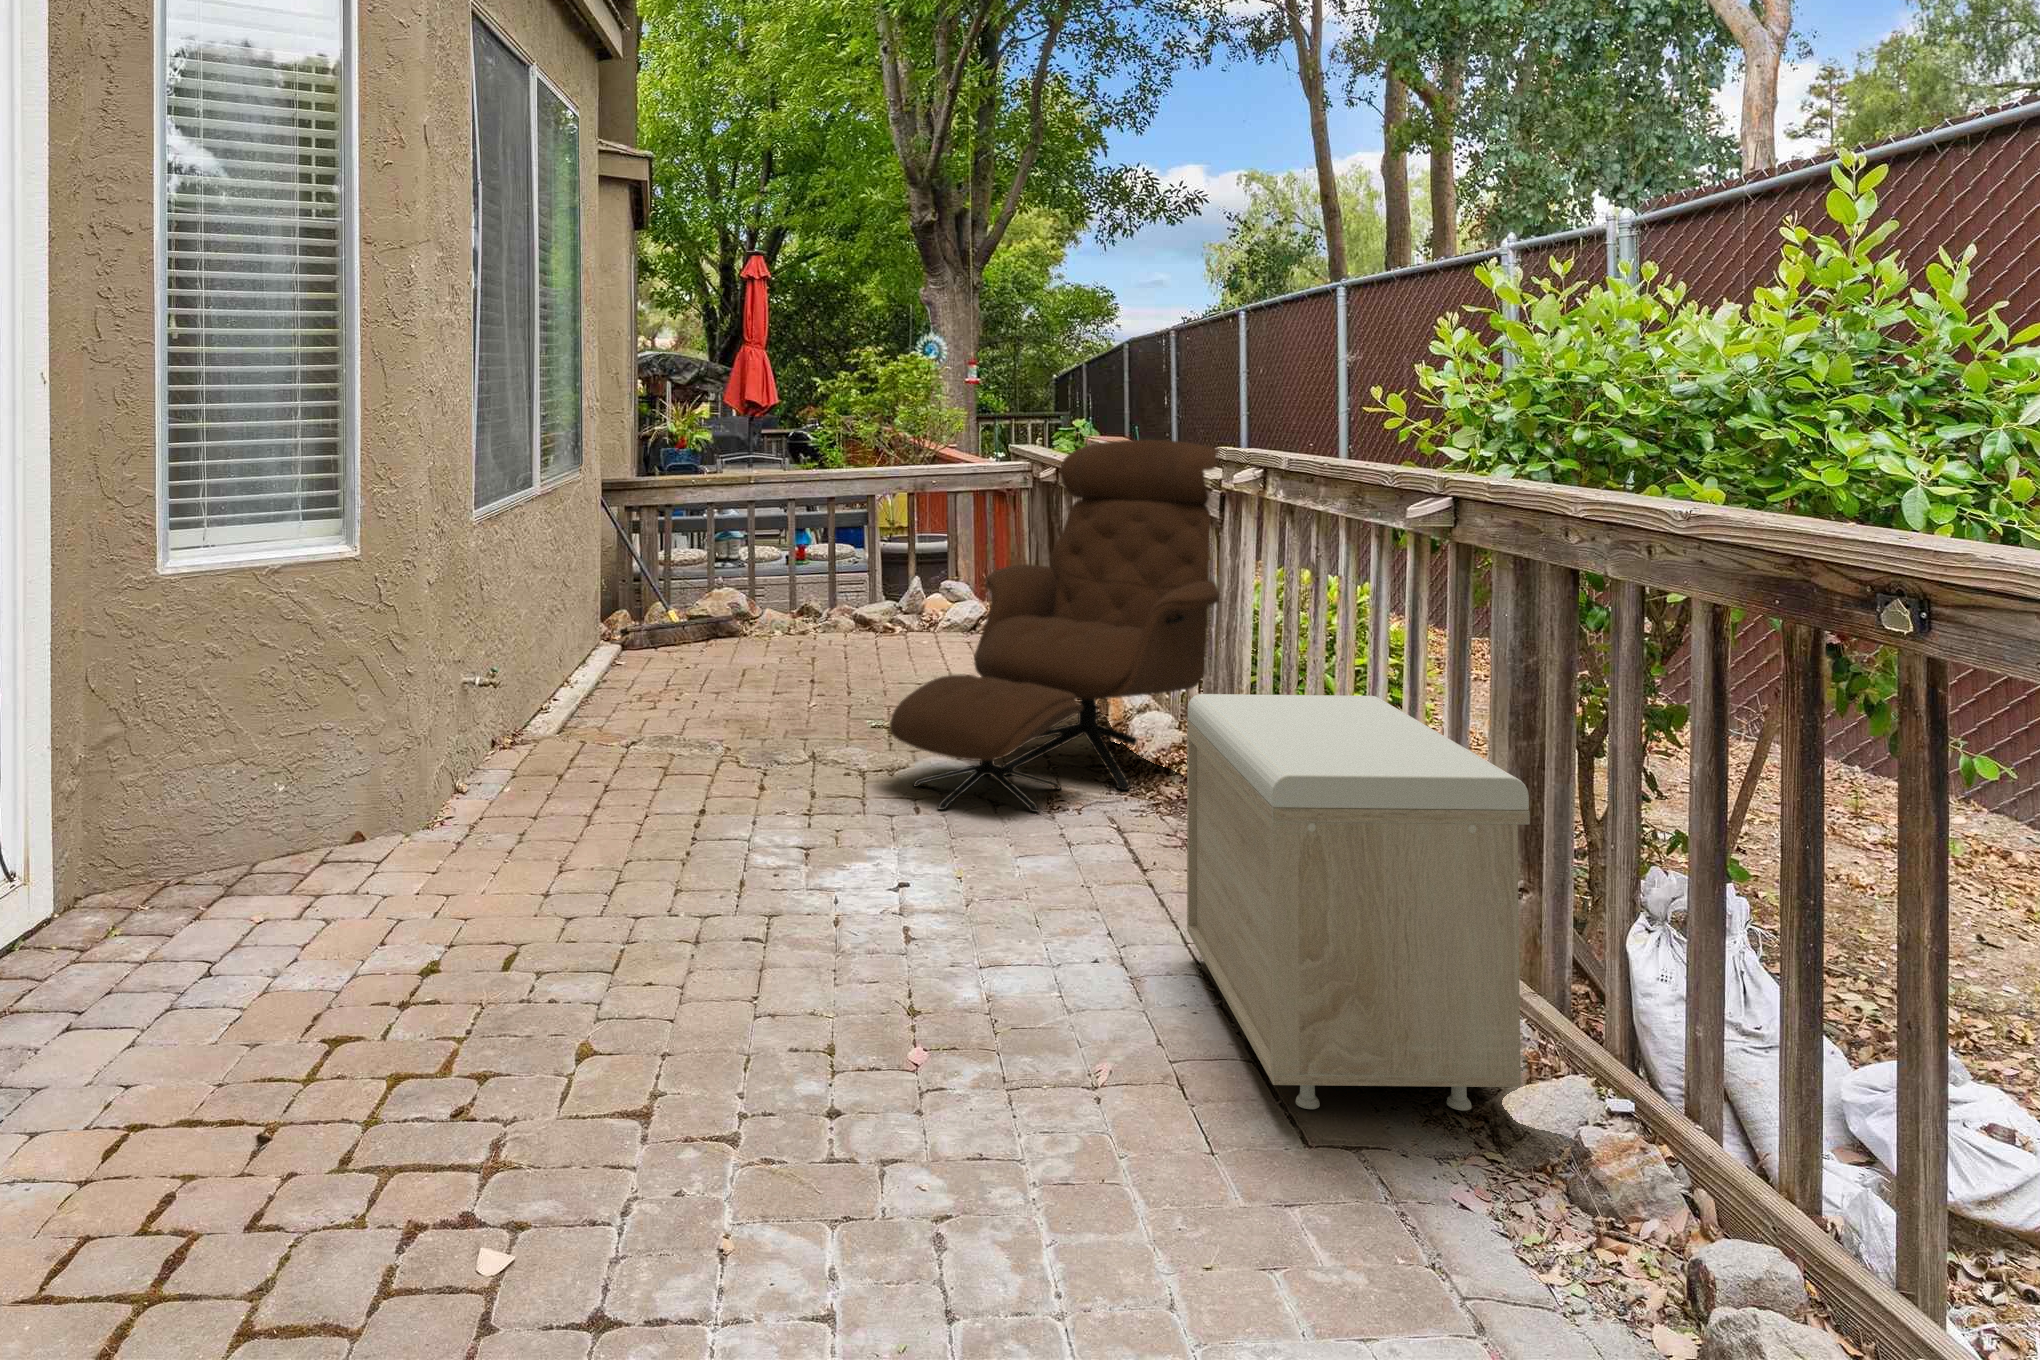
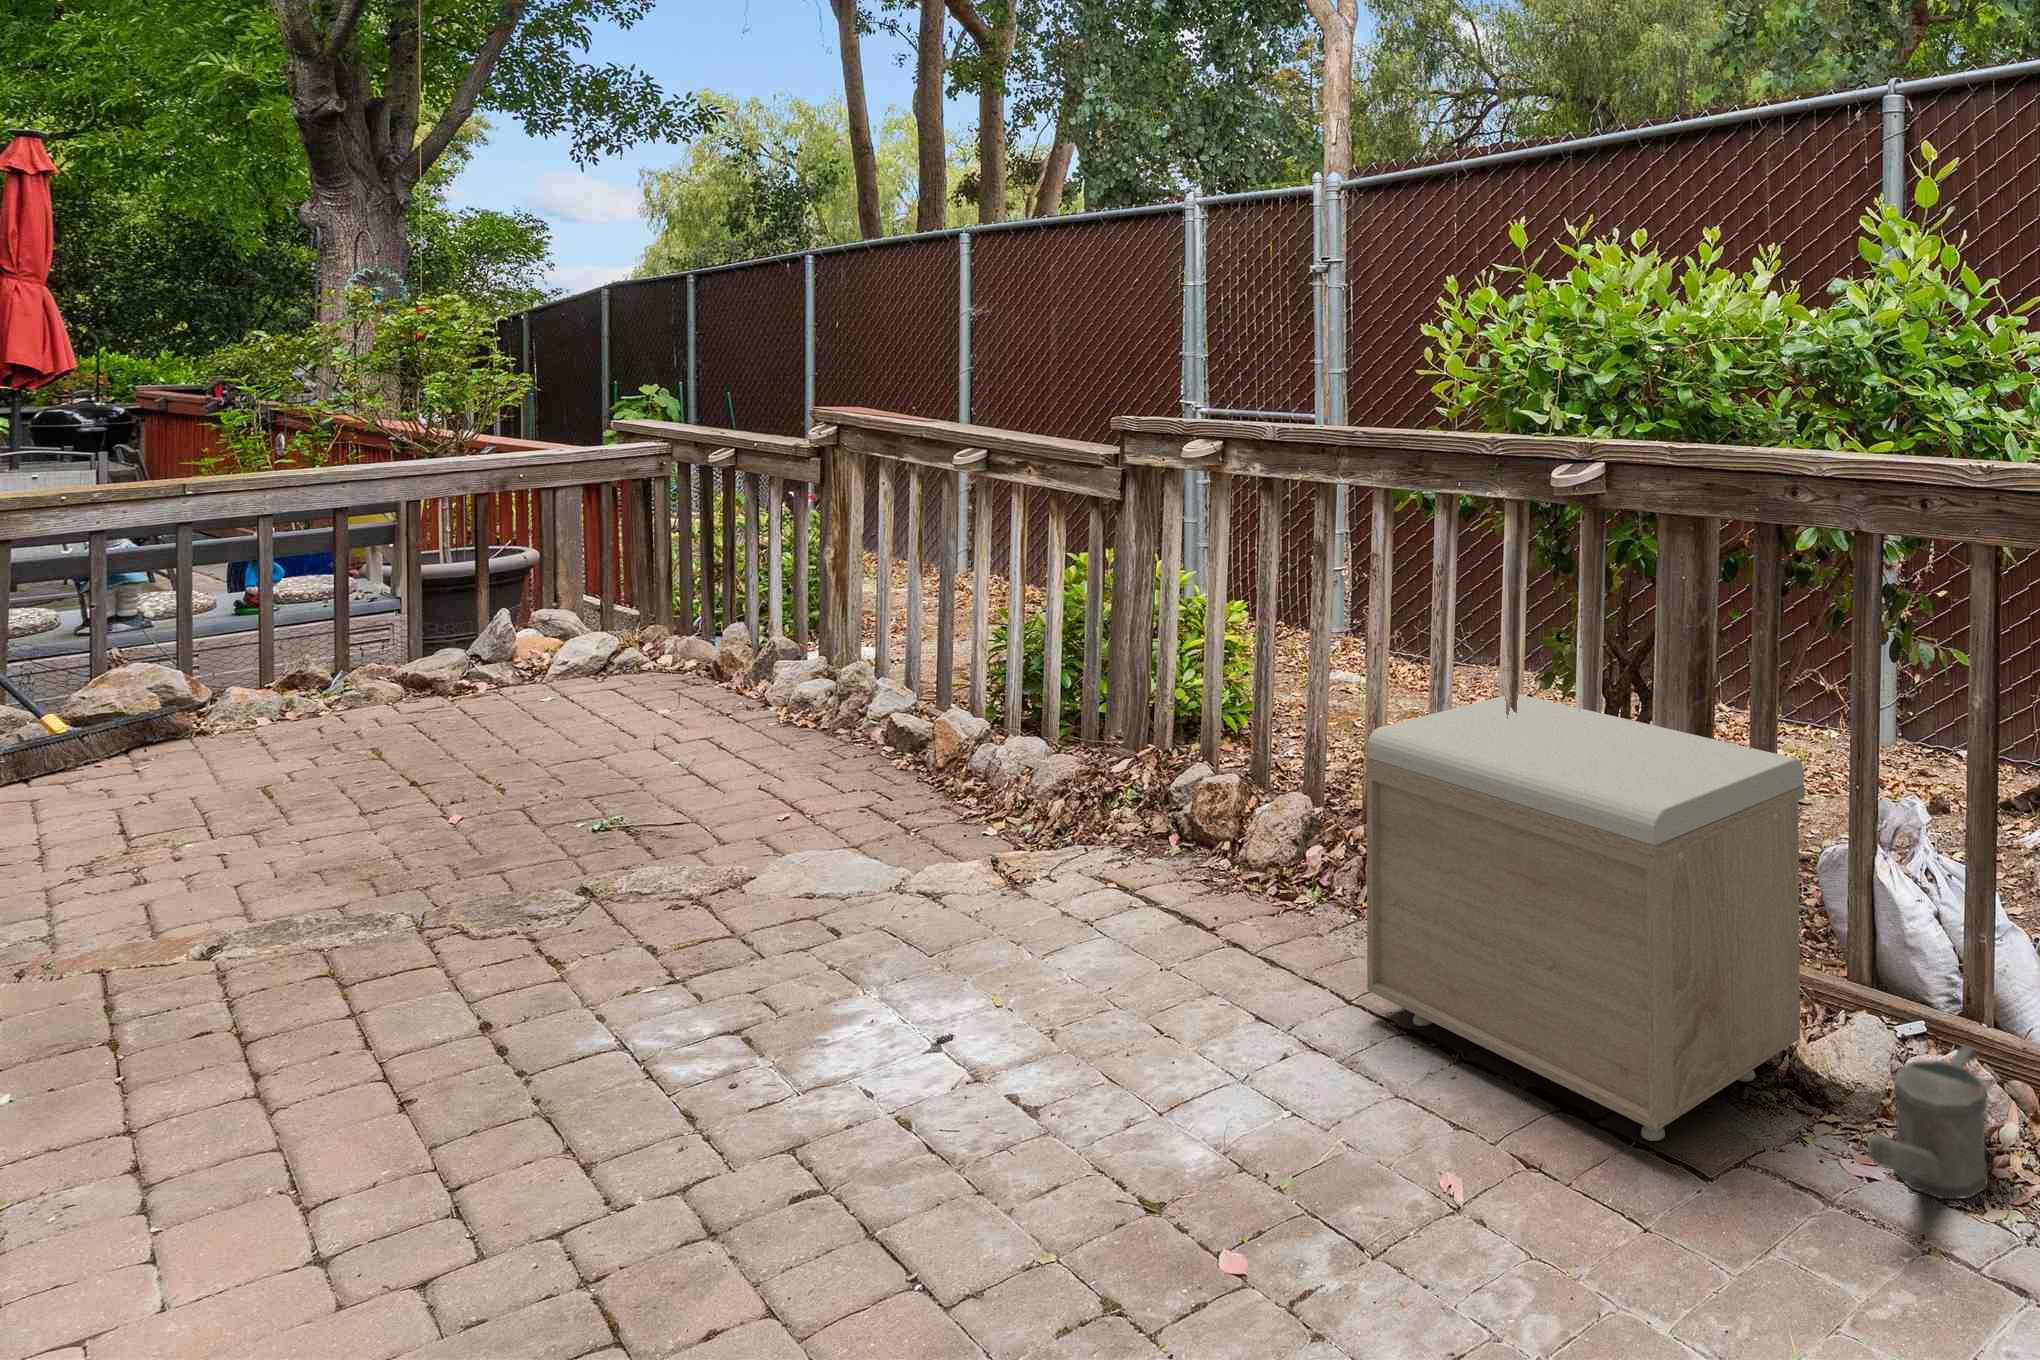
lounge chair: present [890,440,1220,812] -> none [765,422,1146,930]
watering can: none [1386,1114,1648,1271] -> present [1868,1046,1988,1199]

